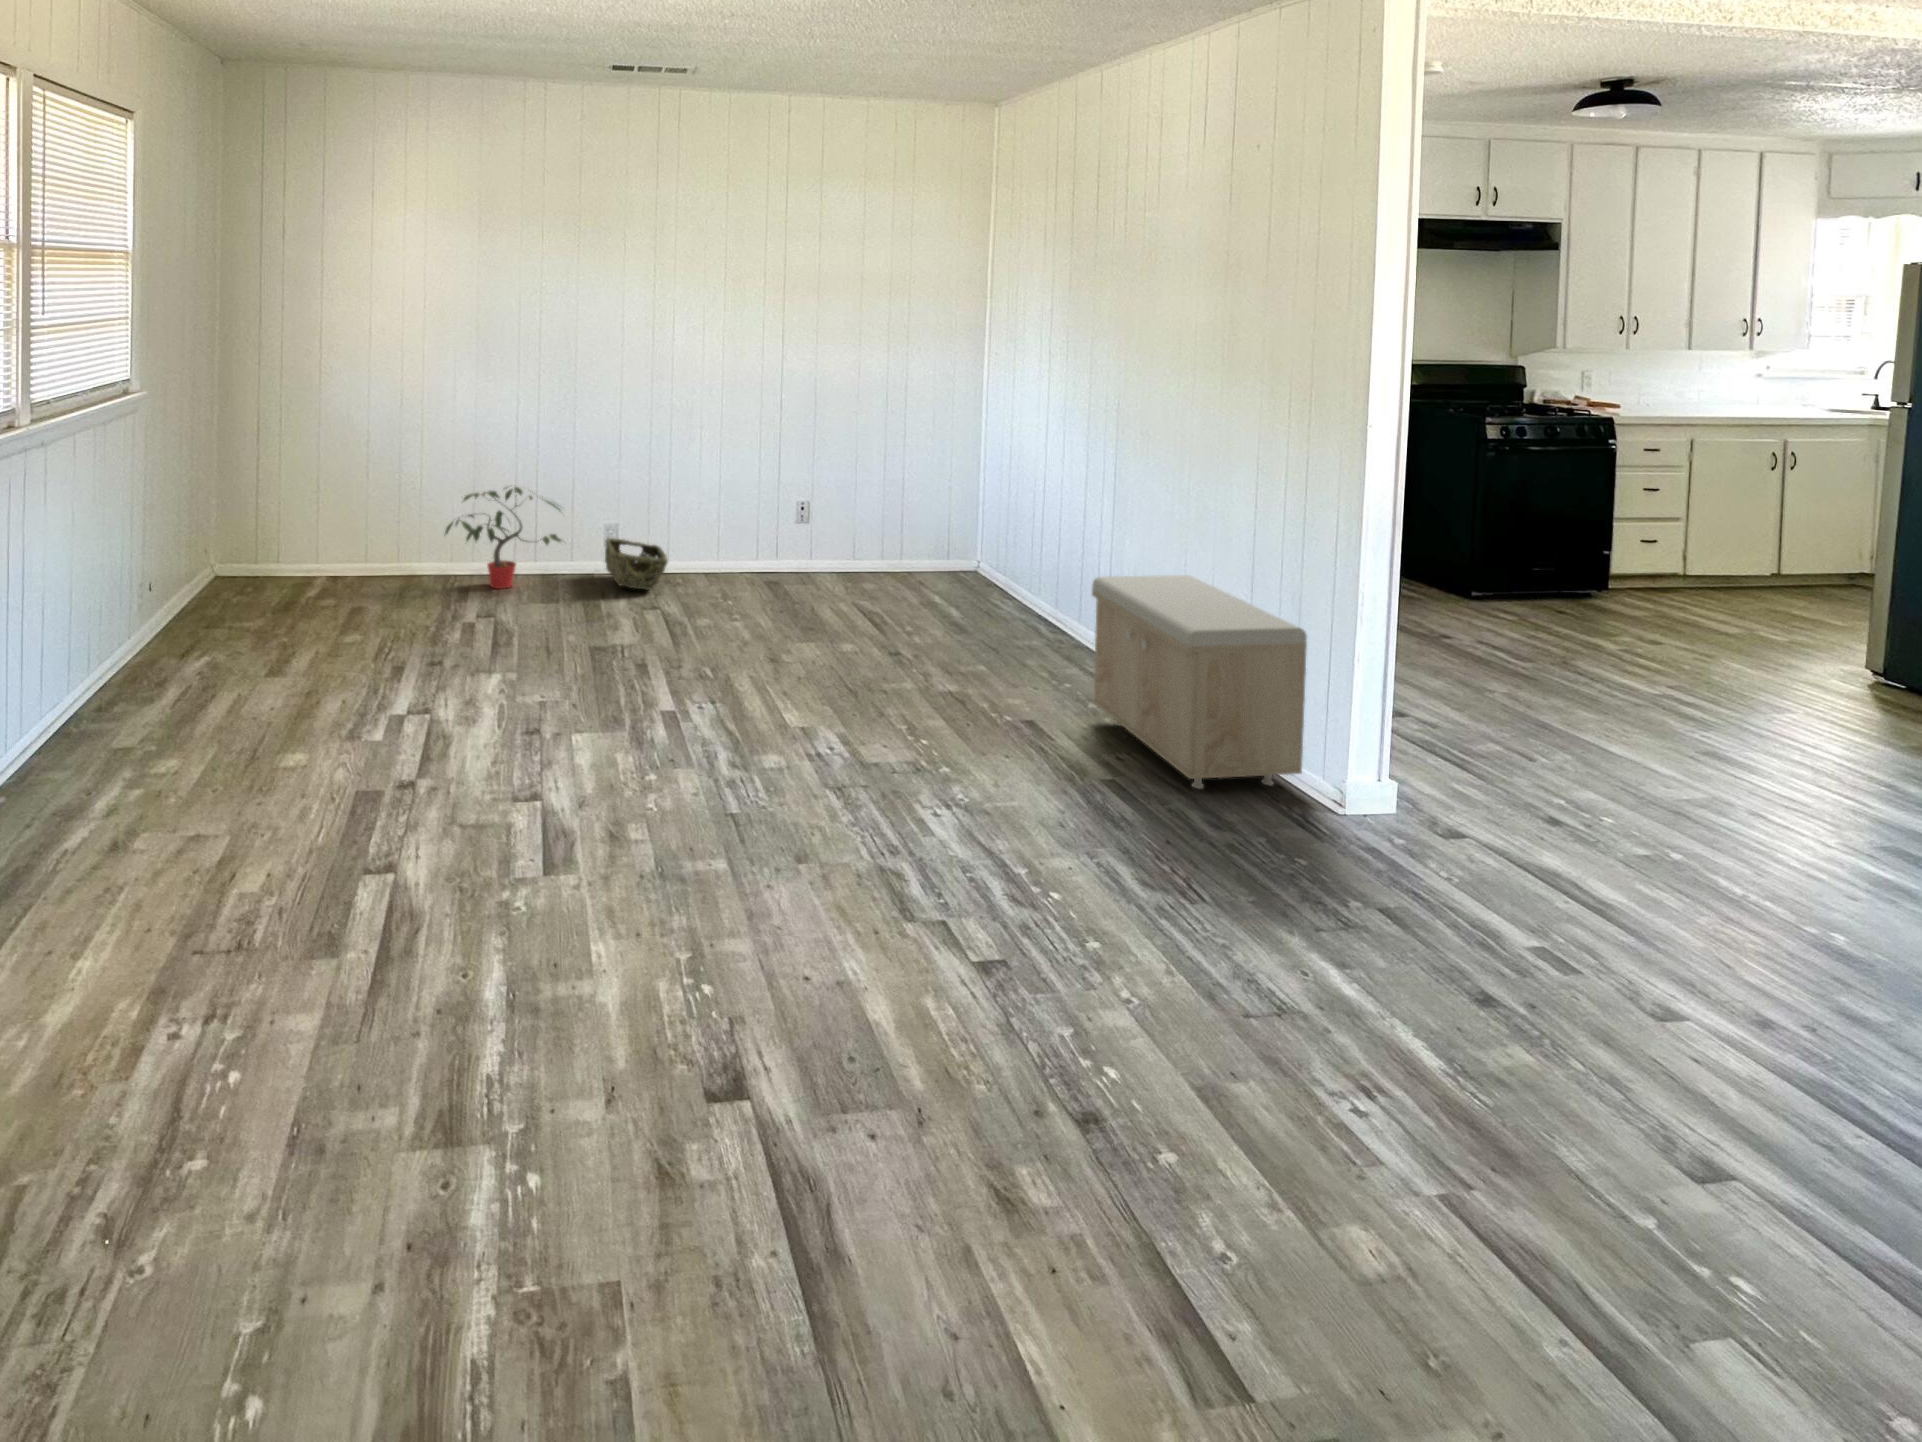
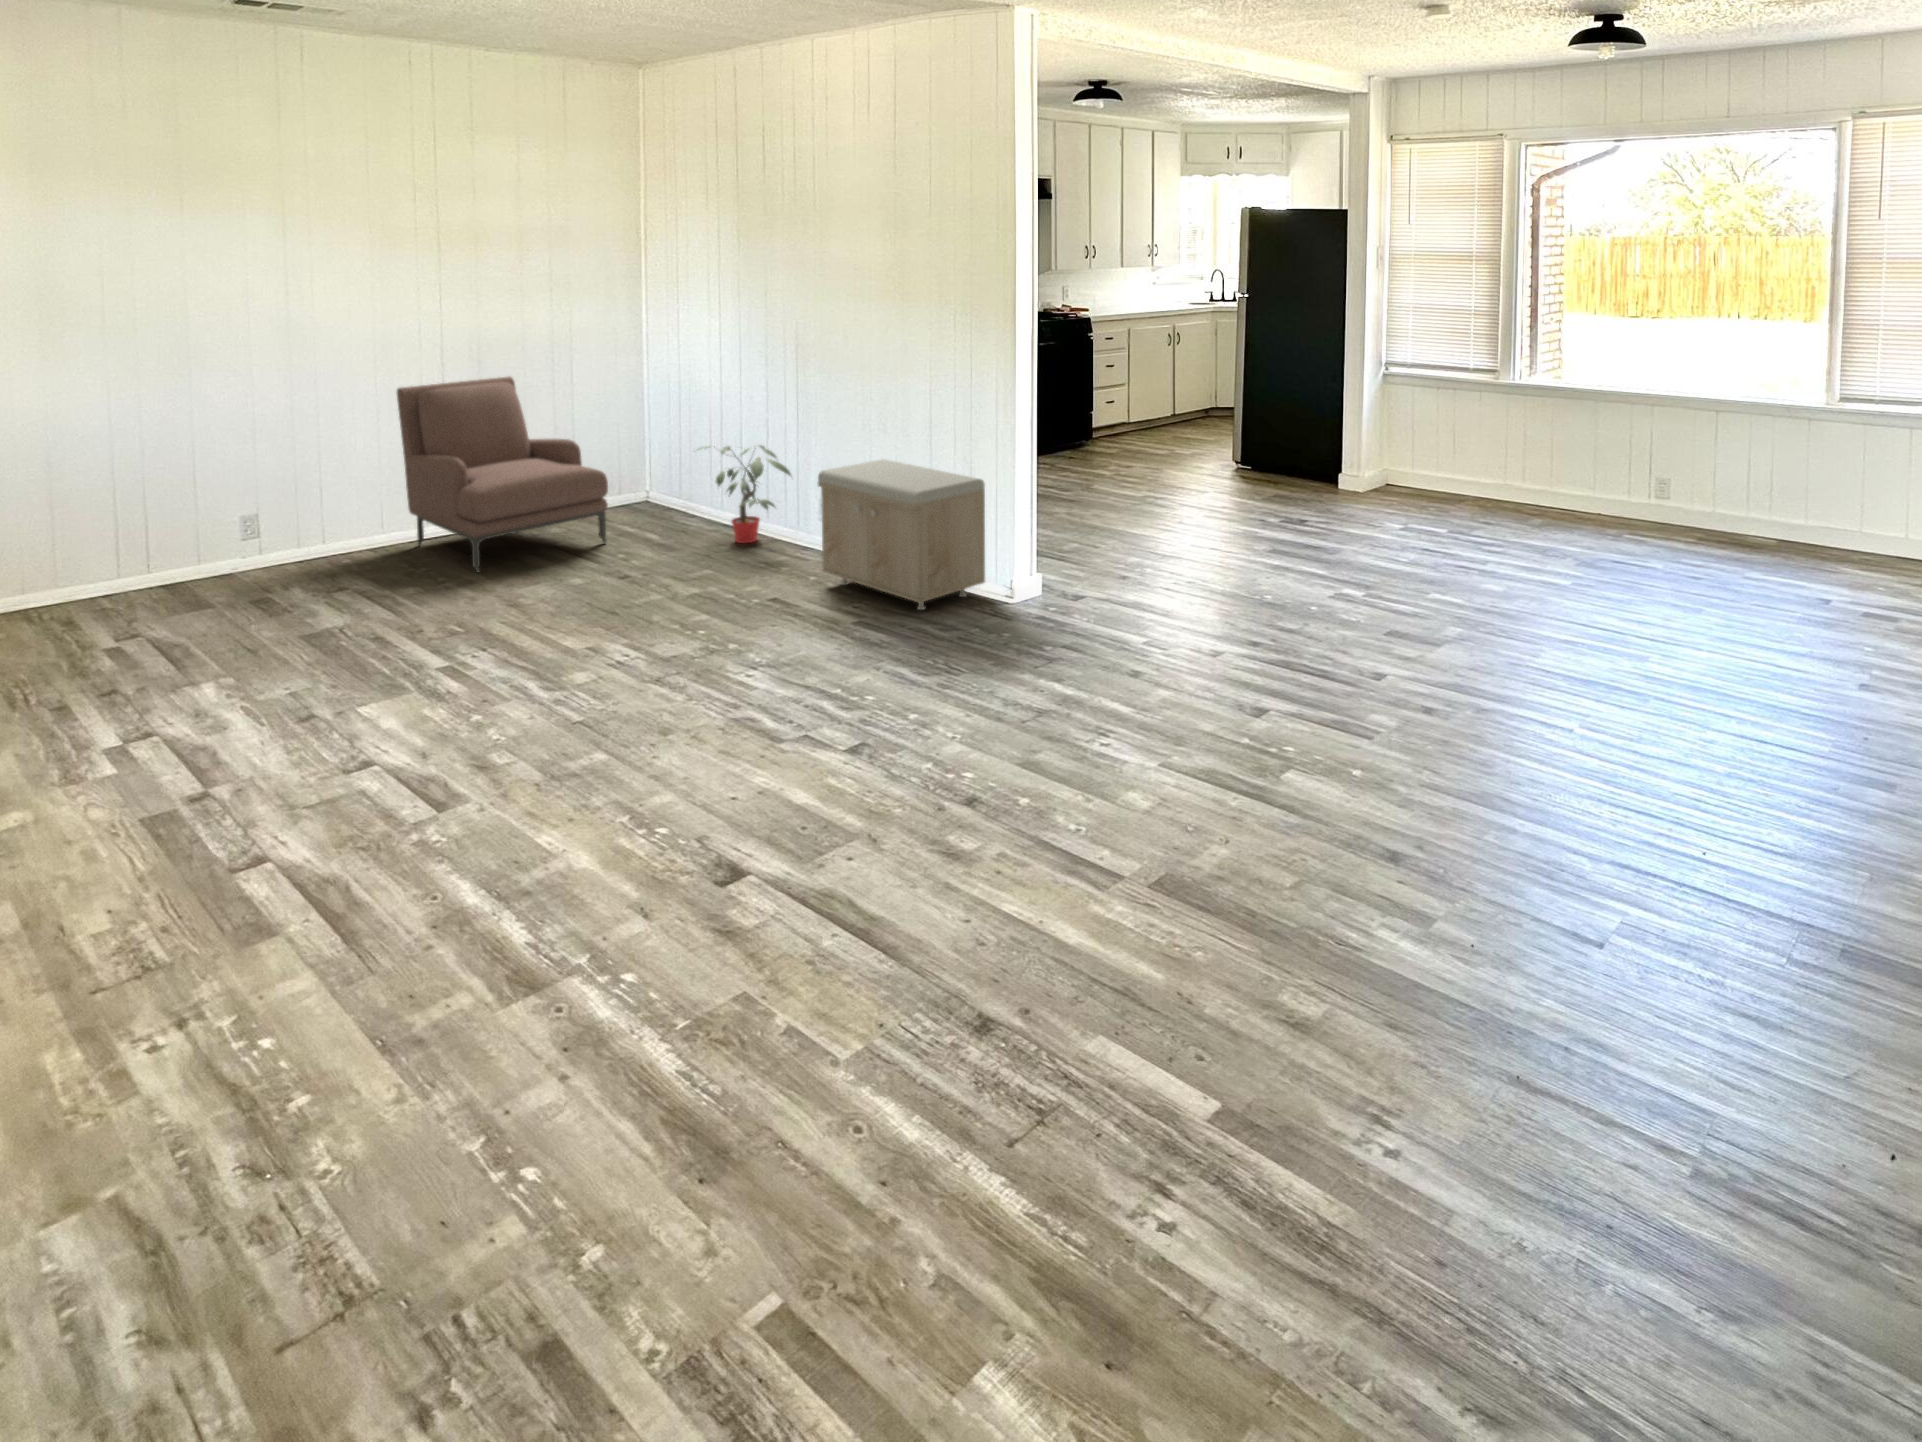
armchair: none [731,423,903,619] -> present [397,377,608,573]
potted plant: present [445,487,561,589] -> present [698,446,791,543]
woven basket: present [605,538,668,590] -> none [251,527,345,576]

